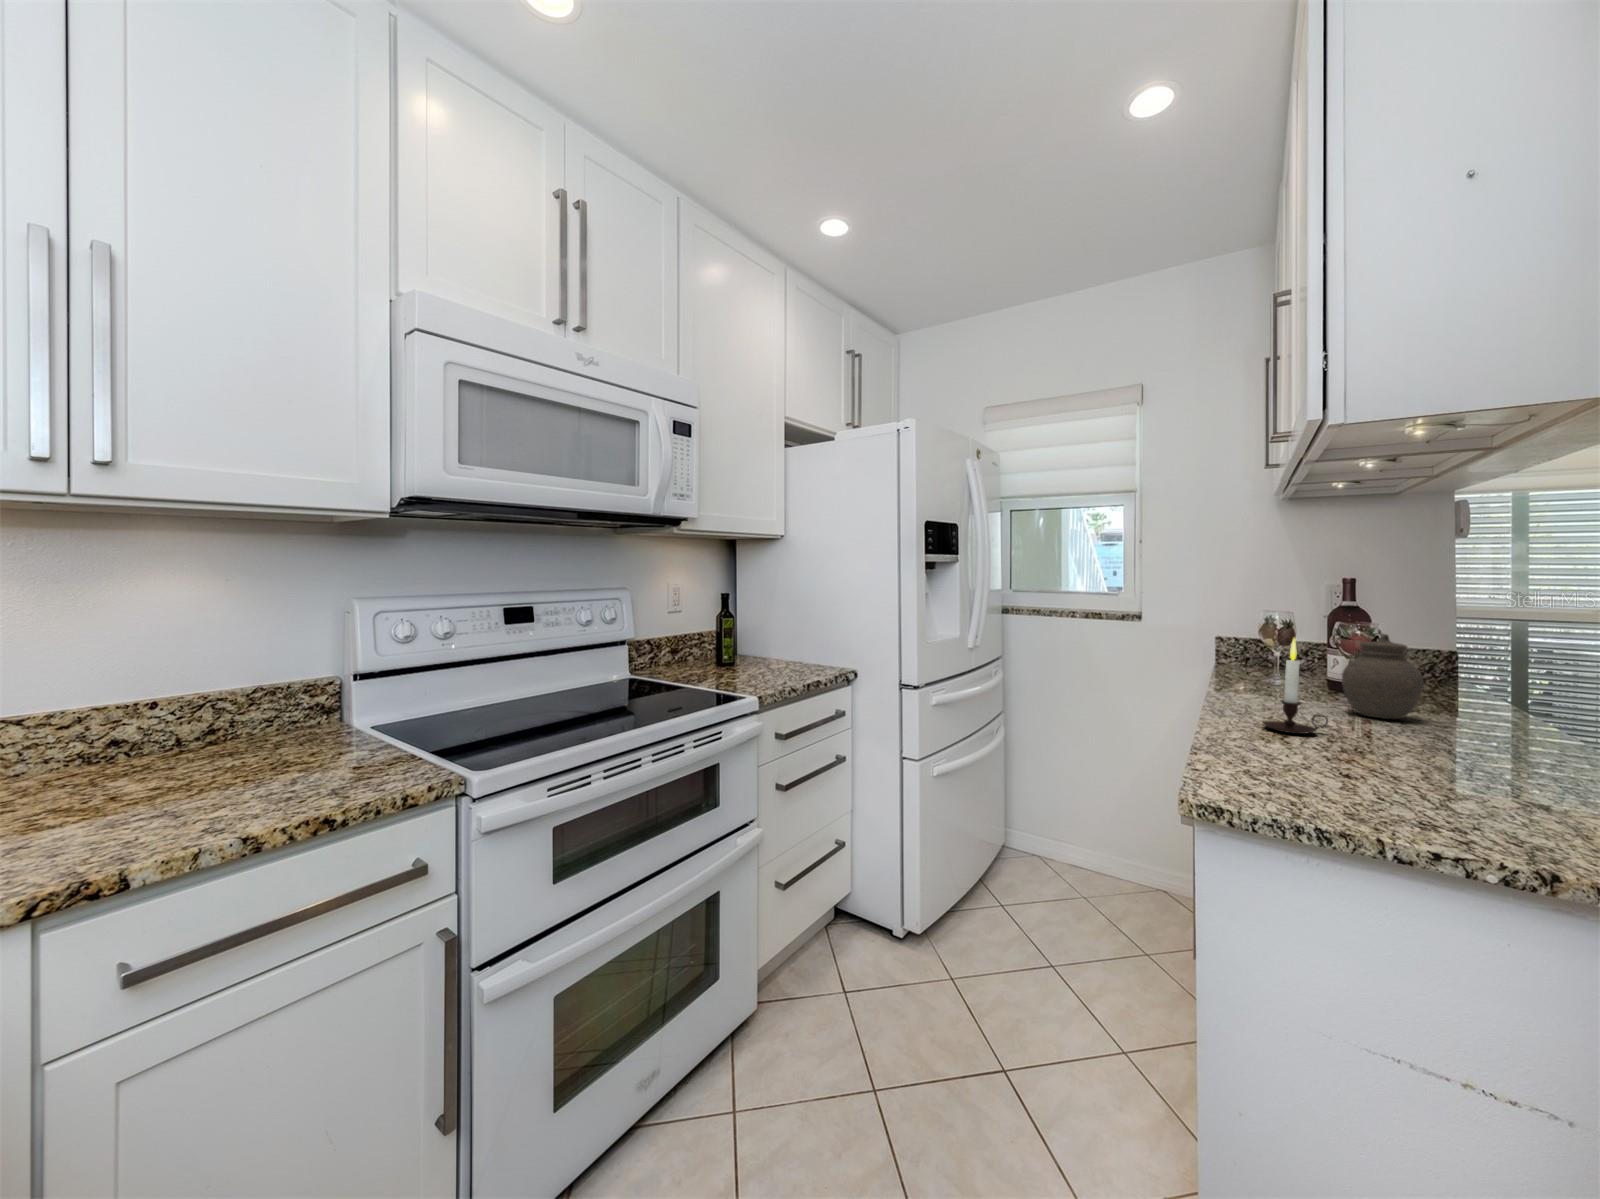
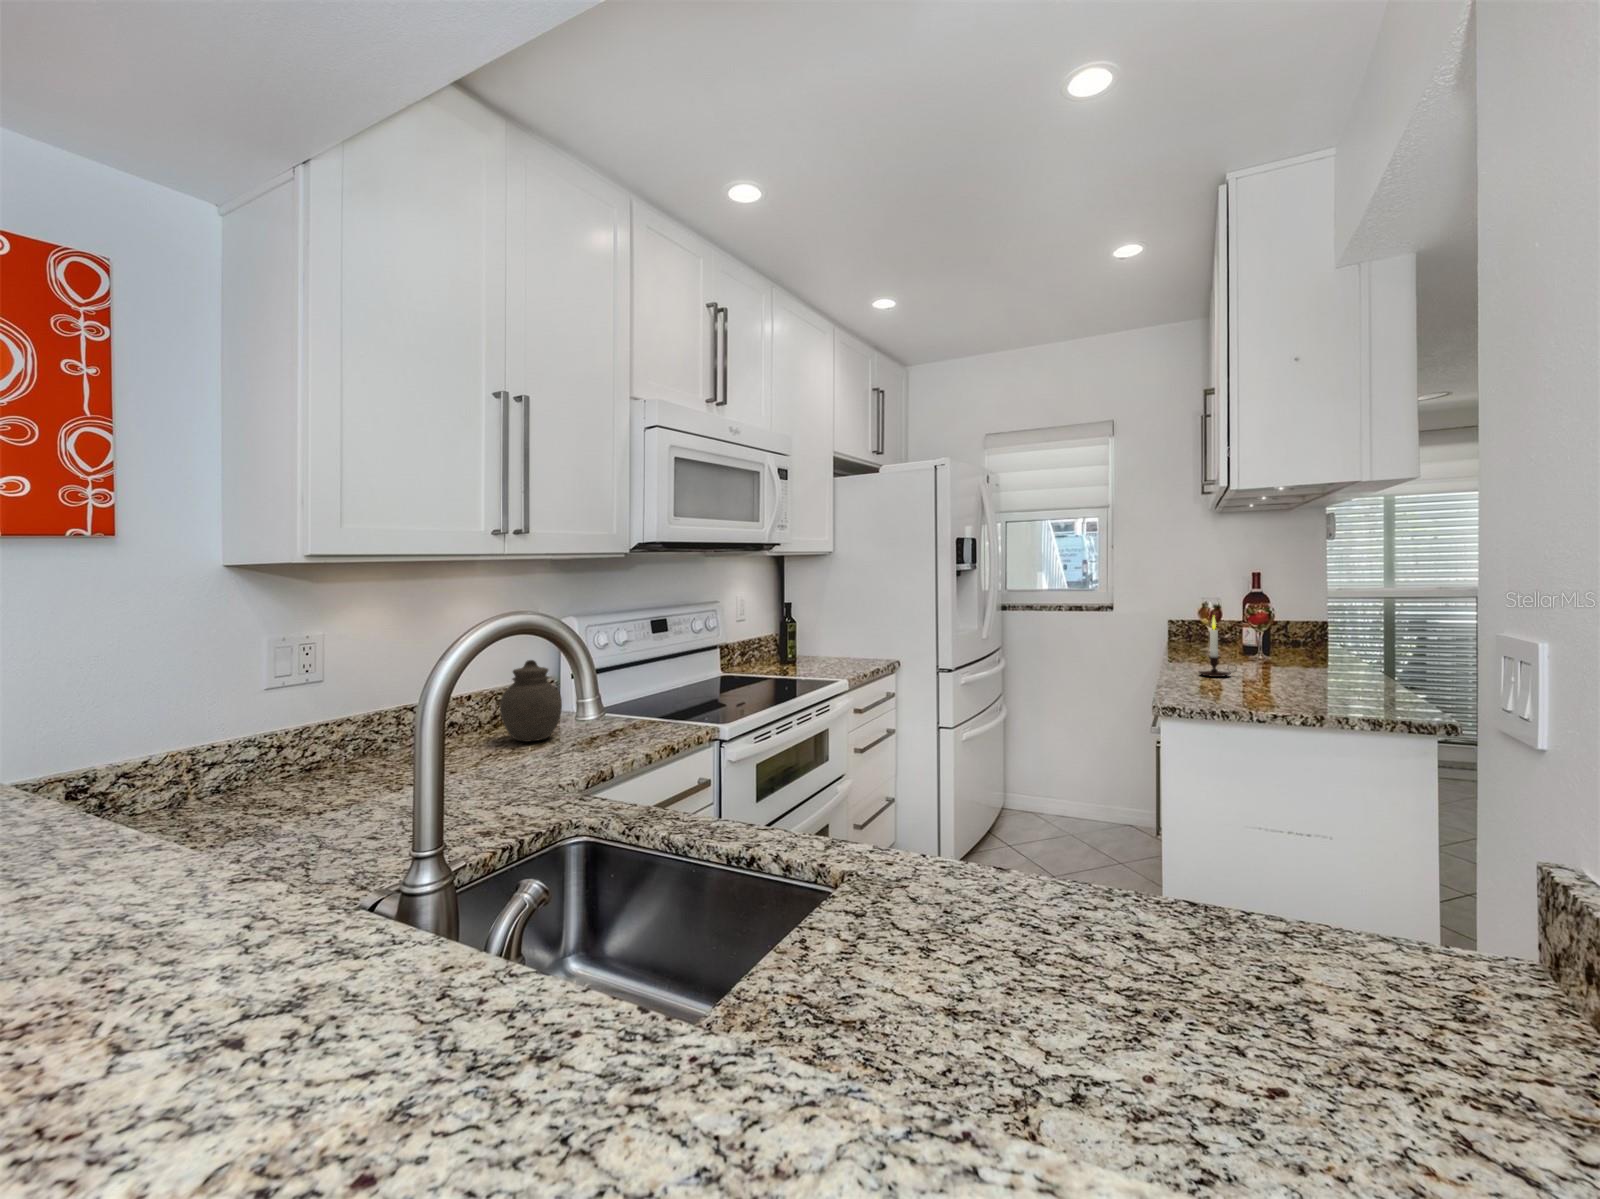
jar: present [1342,634,1424,719] -> present [500,660,562,742]

